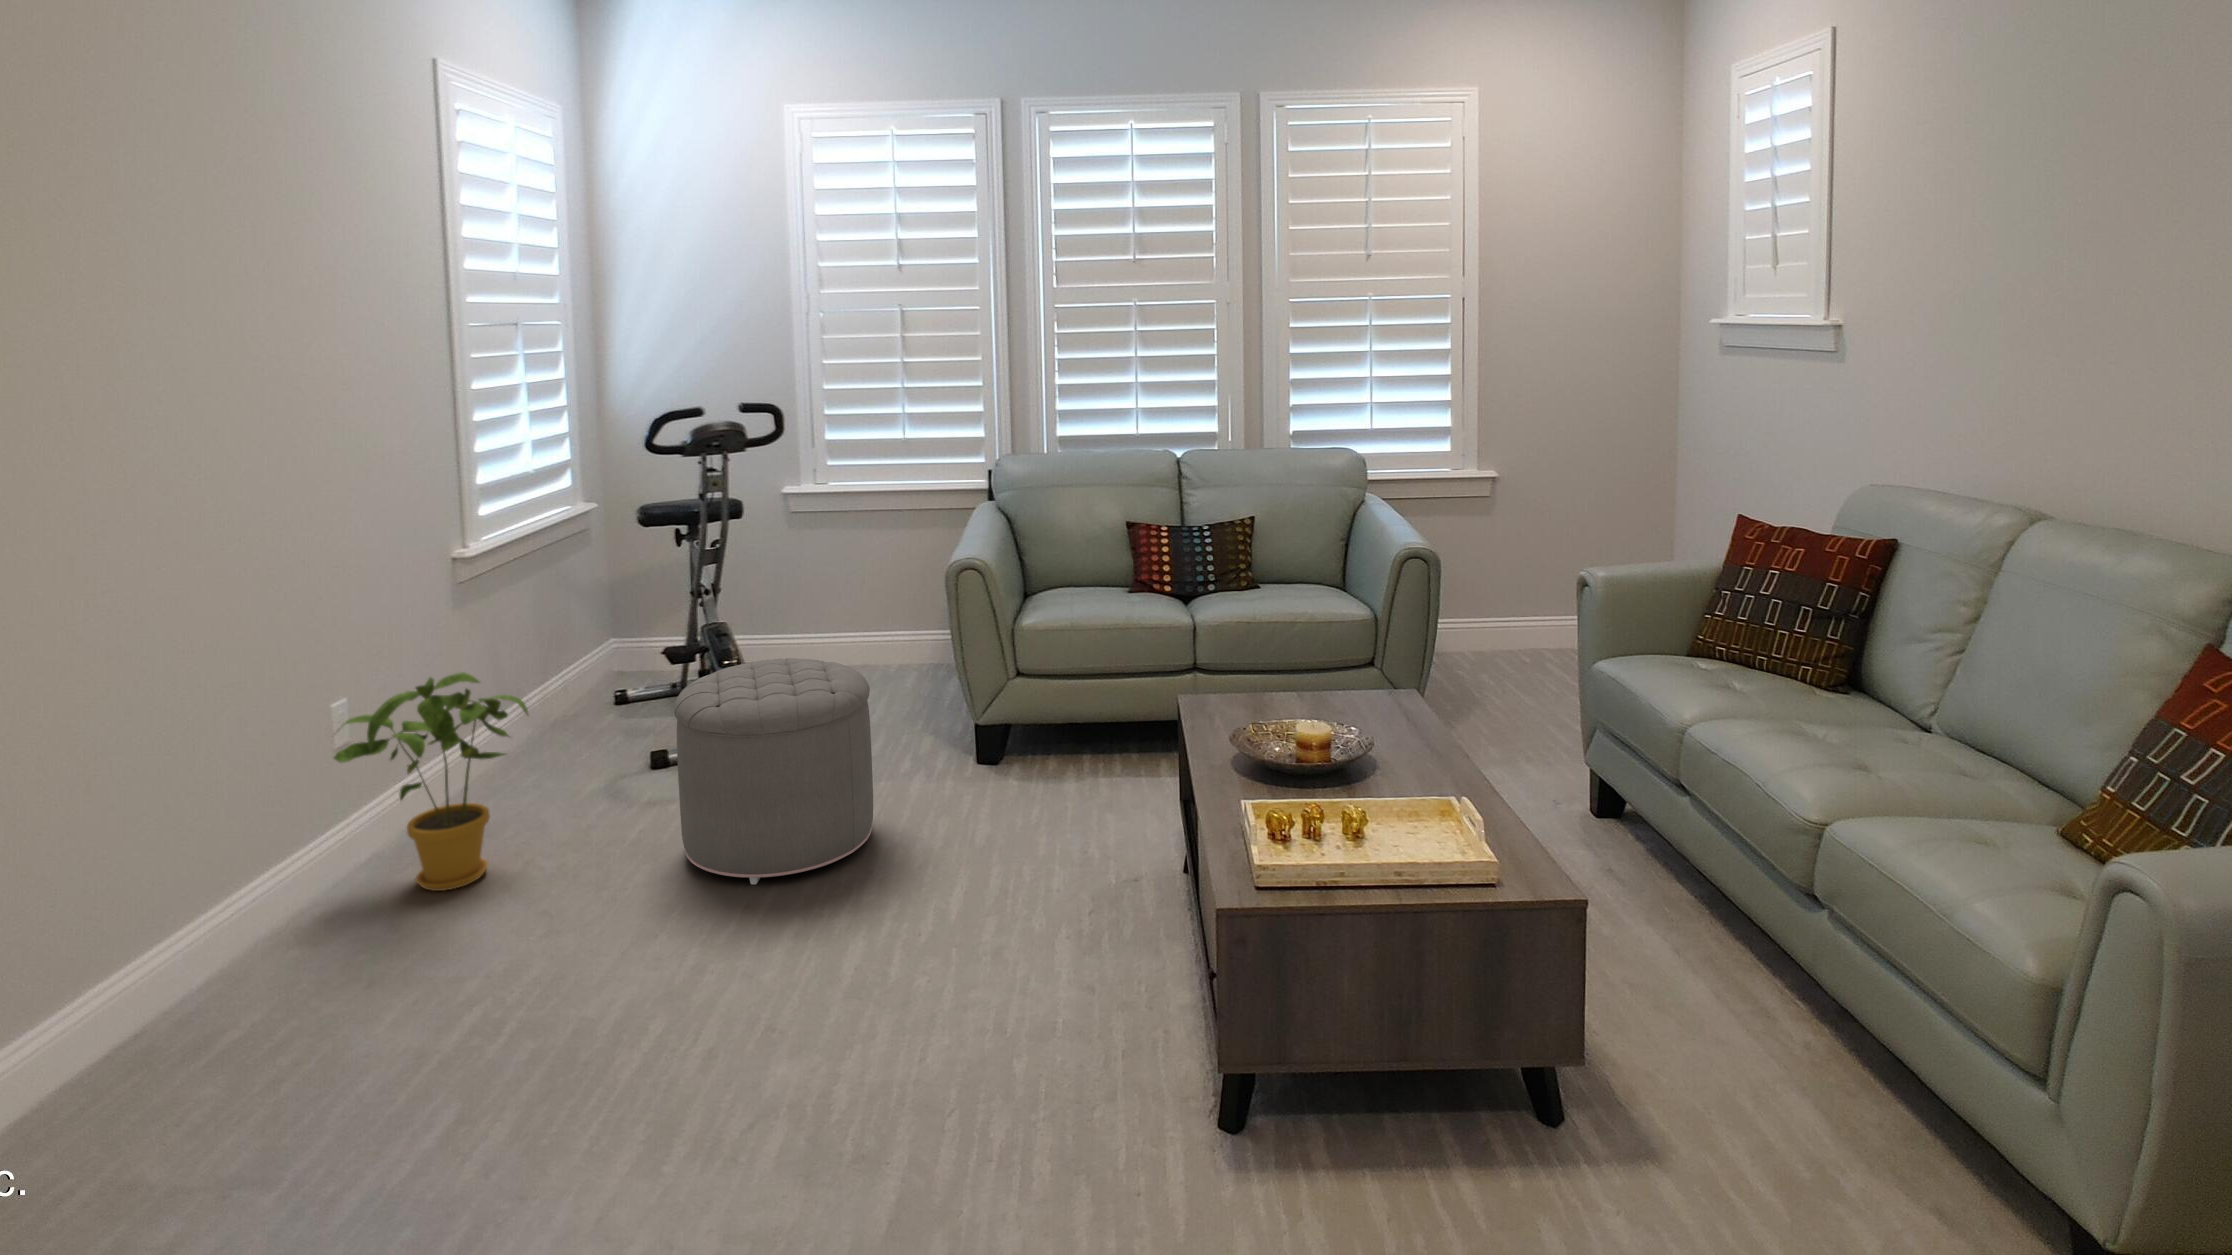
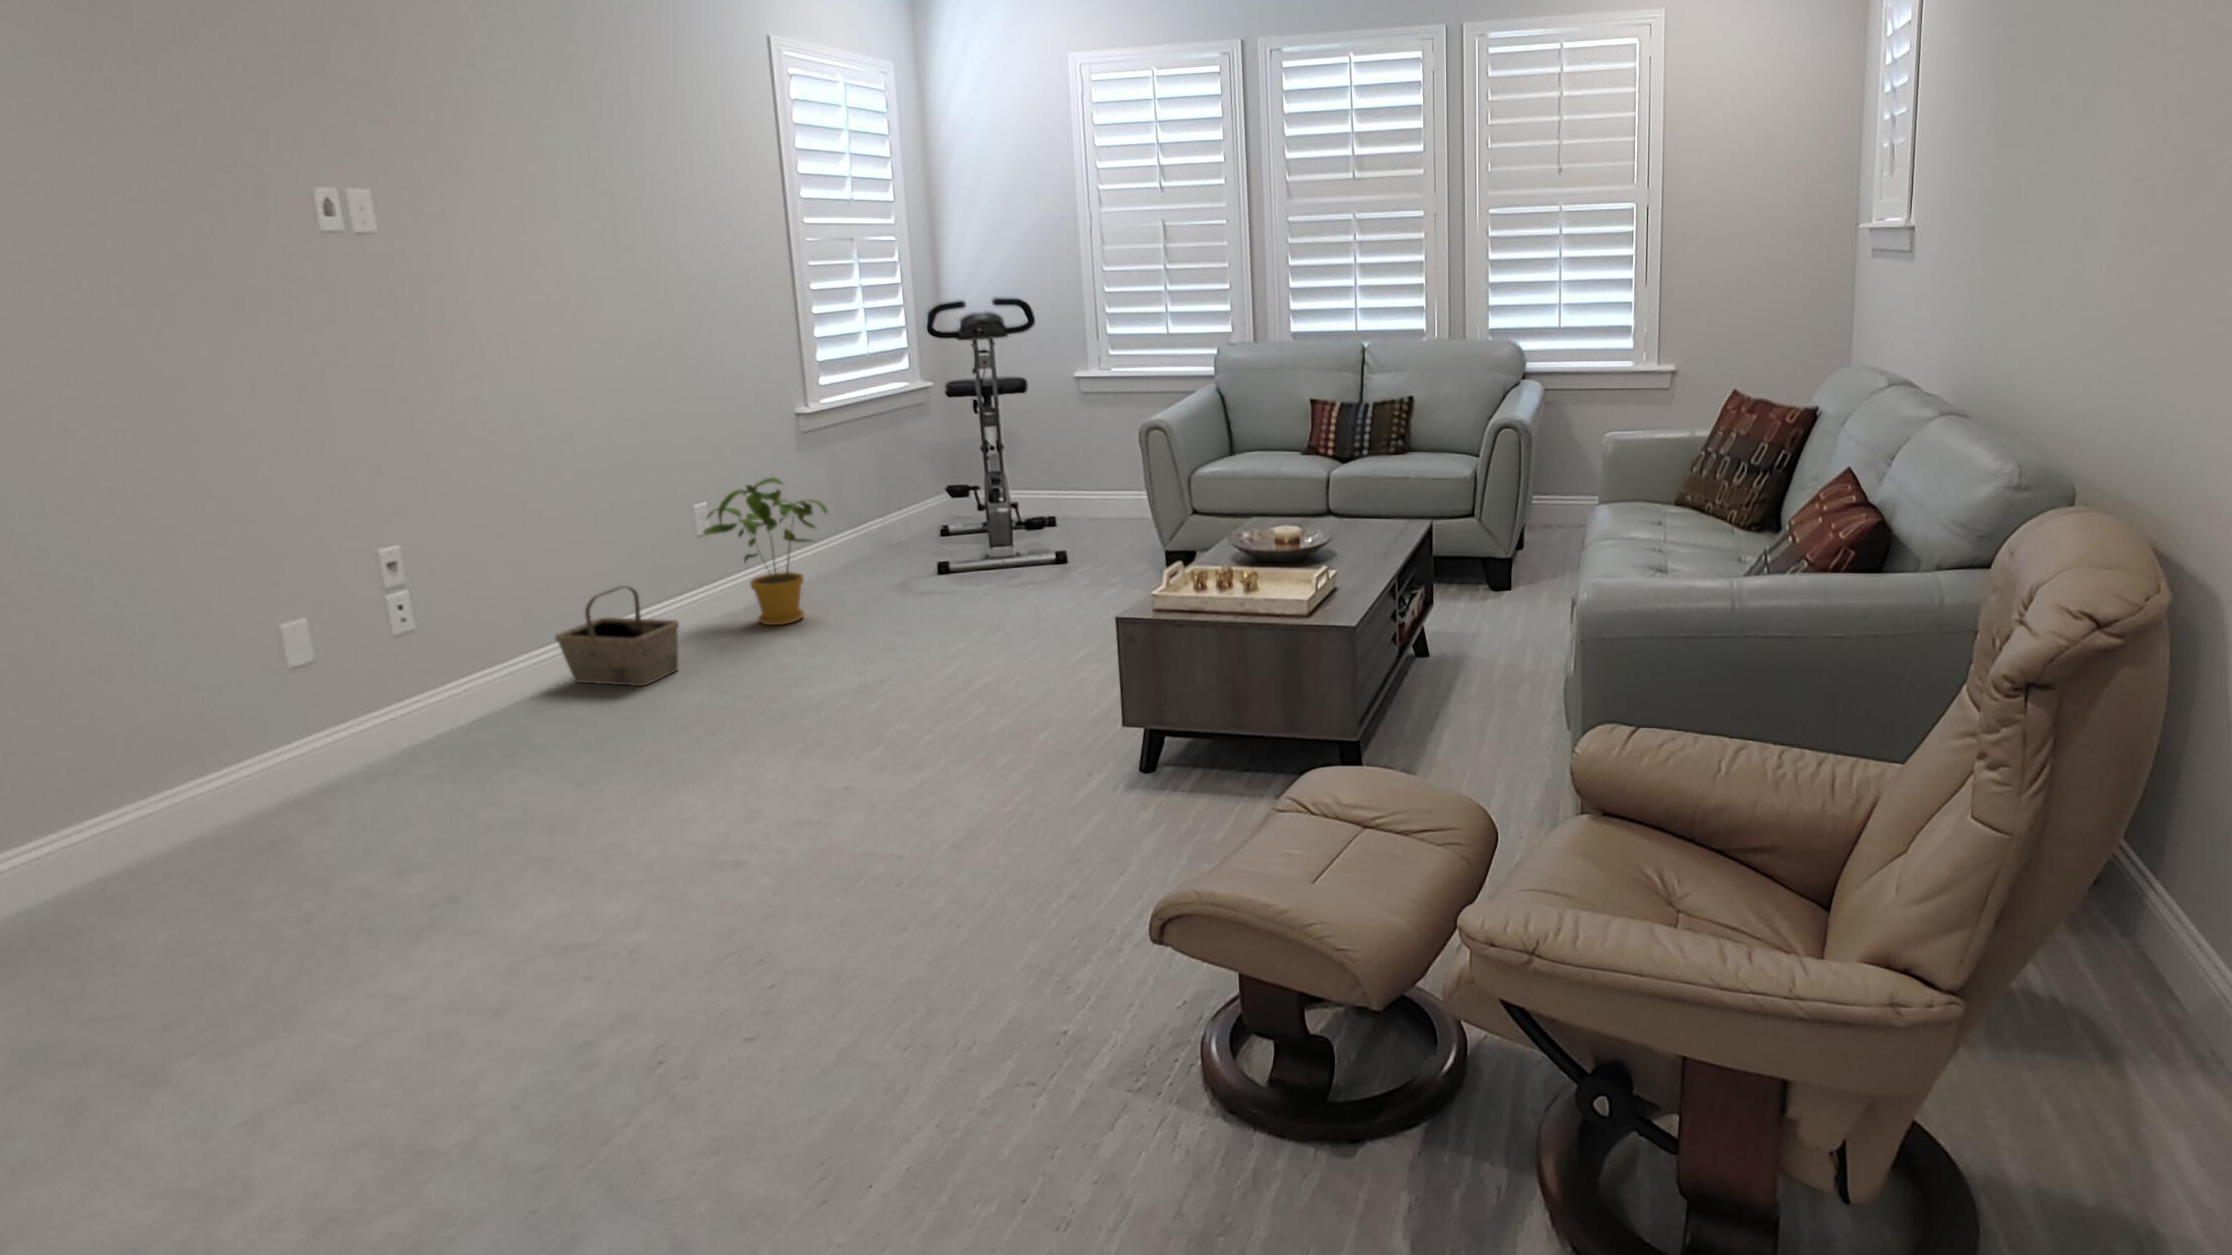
ottoman: present [674,658,873,884] -> none [915,487,1061,634]
basket: none [100,877,323,1056] -> present [555,586,679,686]

